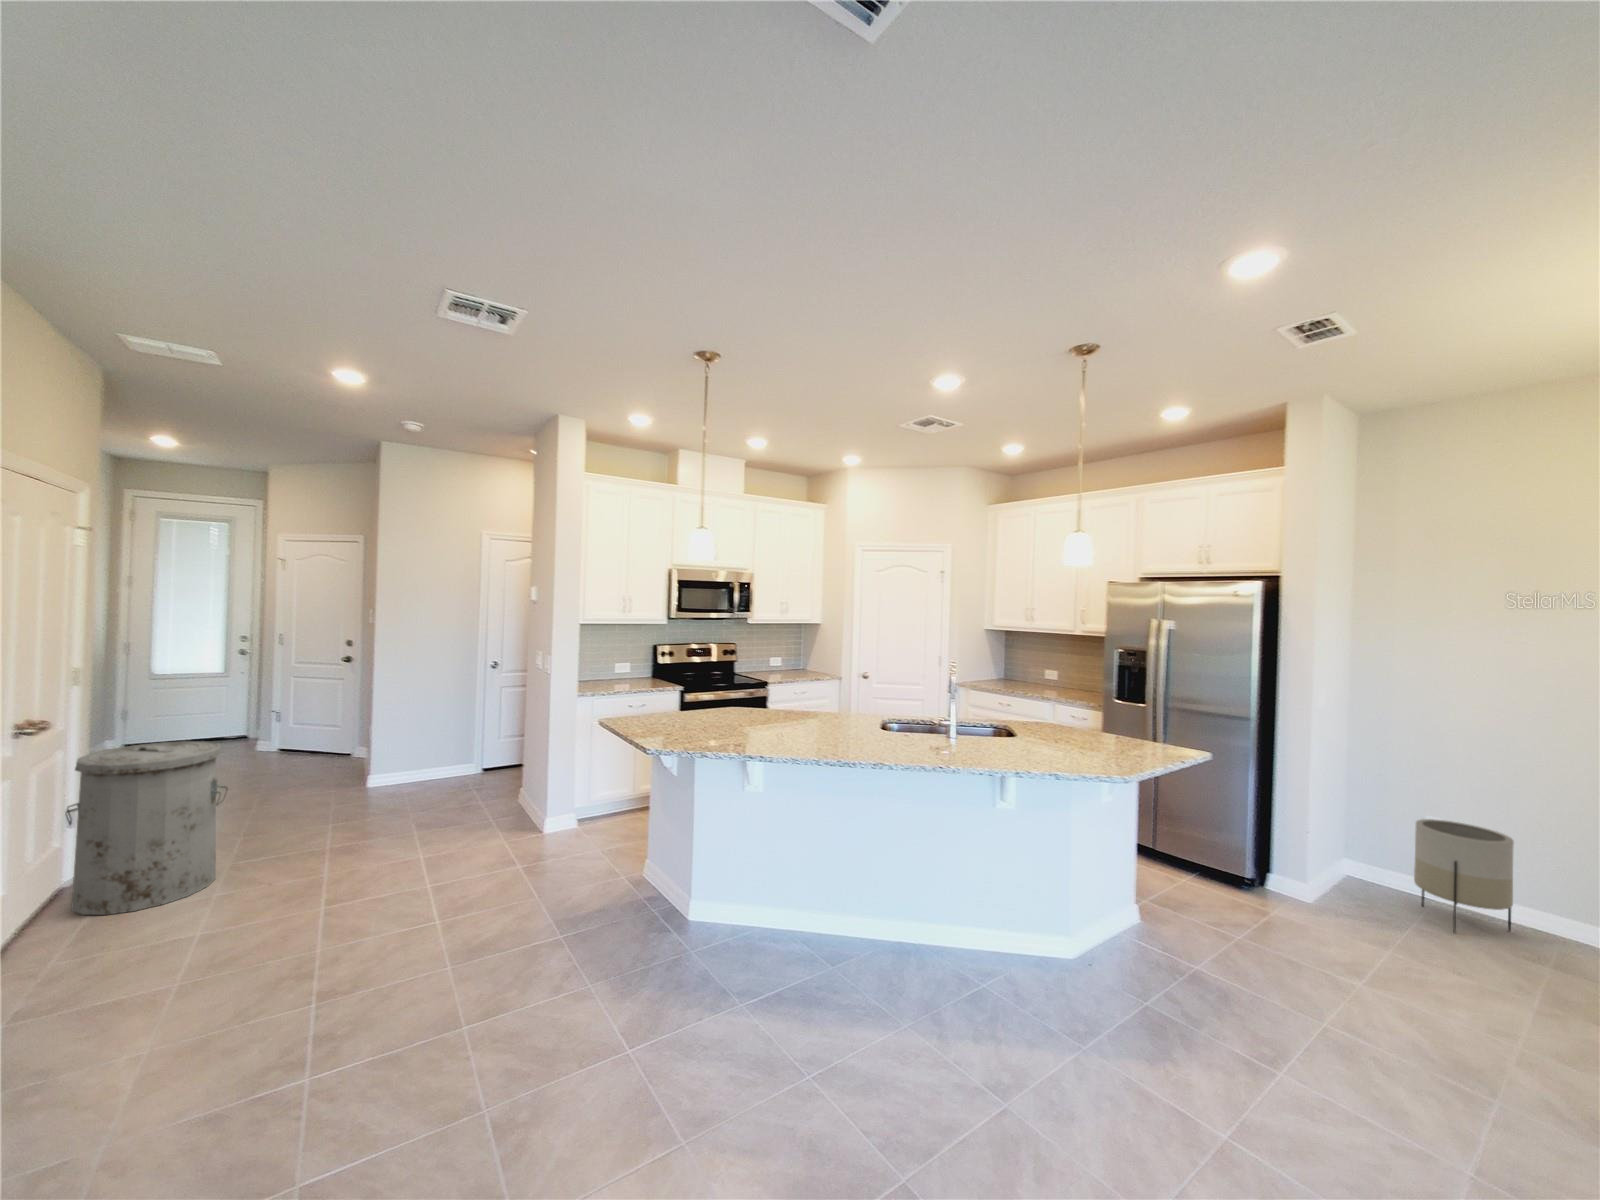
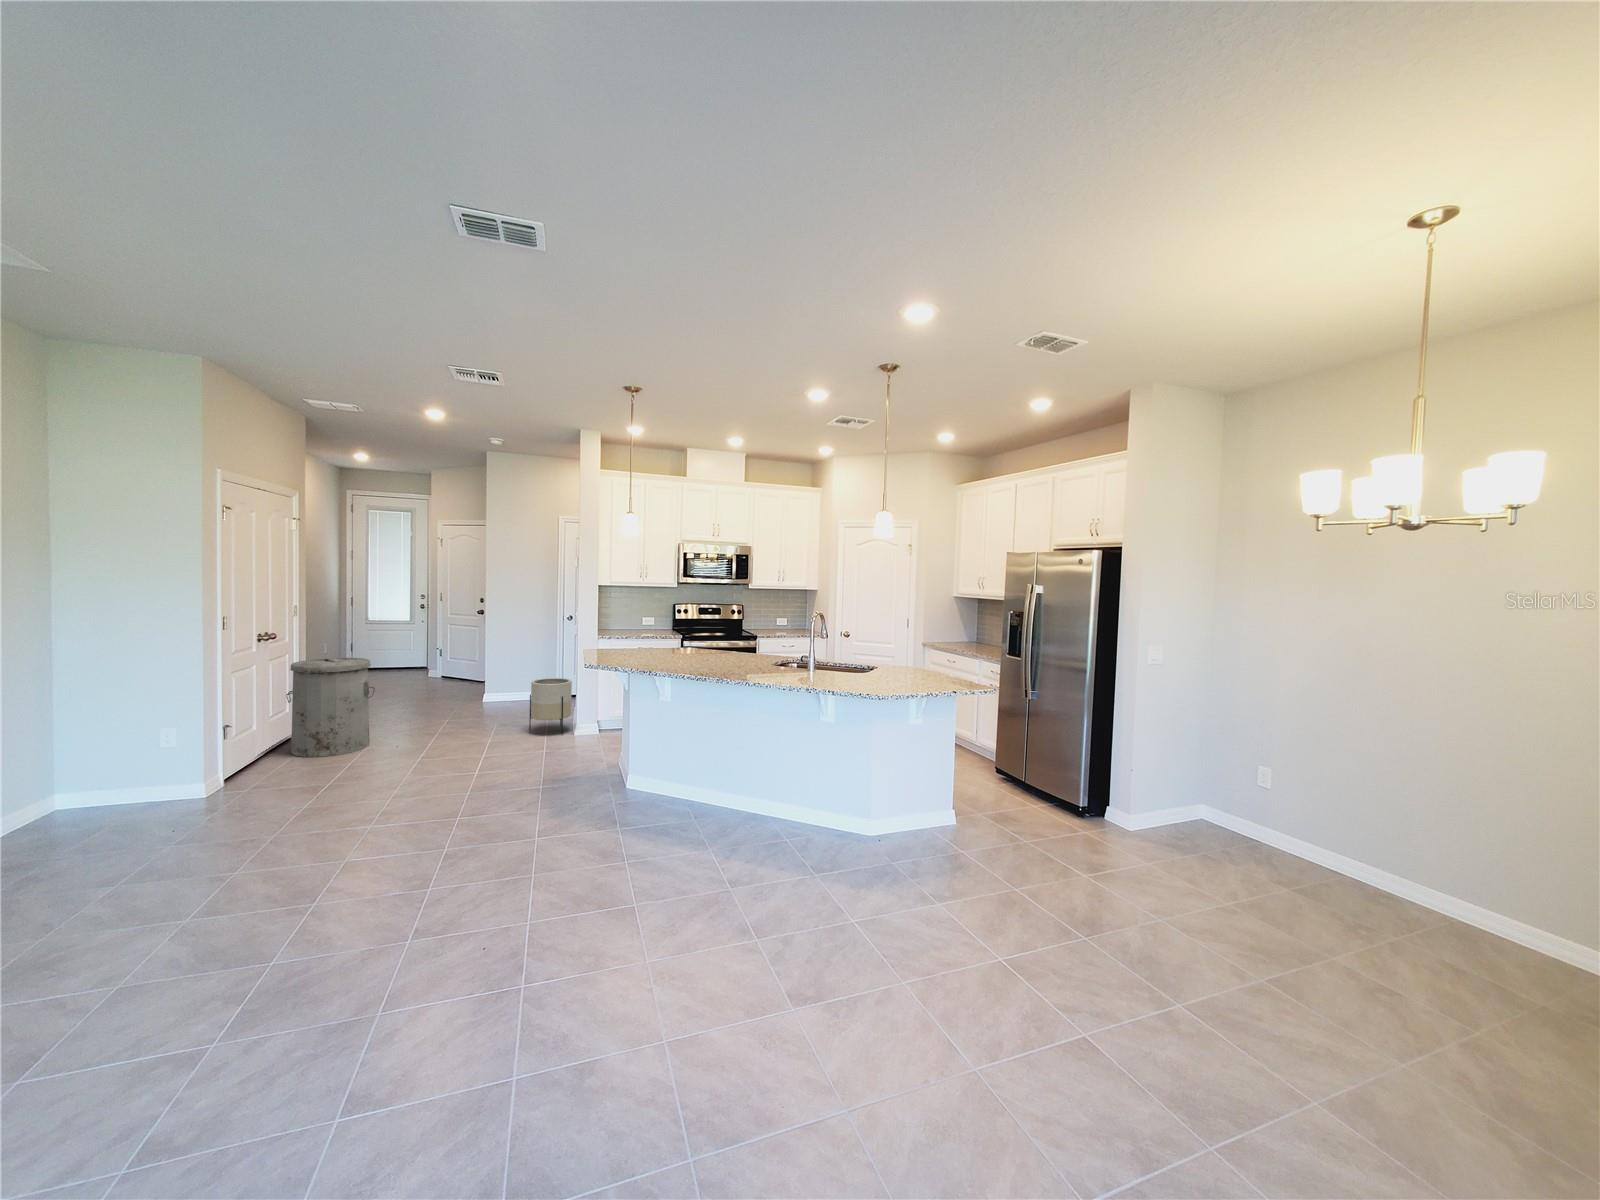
planter: present [1414,819,1514,933] -> present [529,678,572,735]

